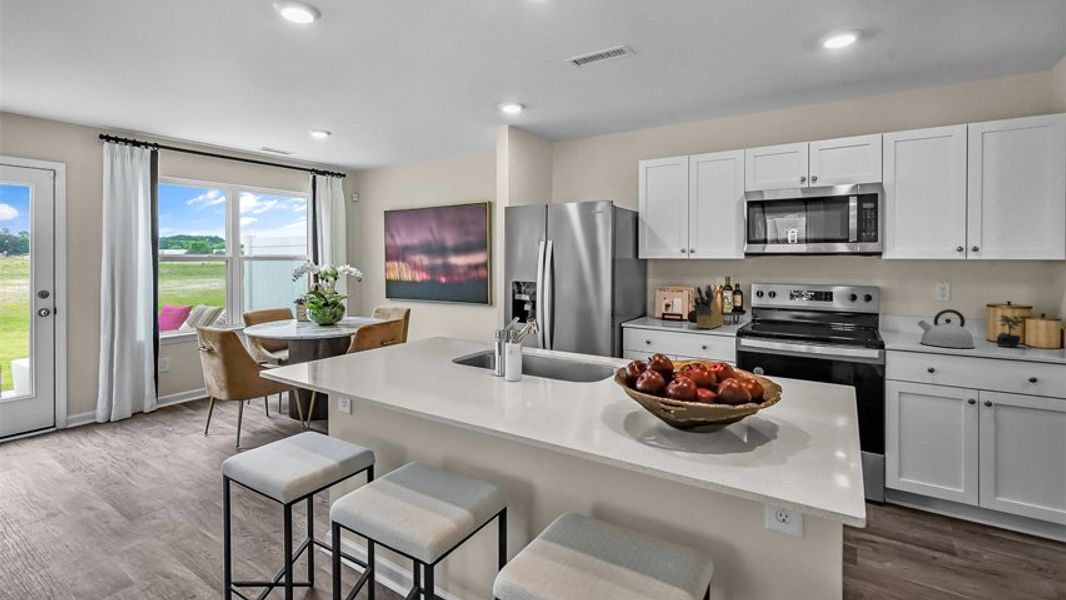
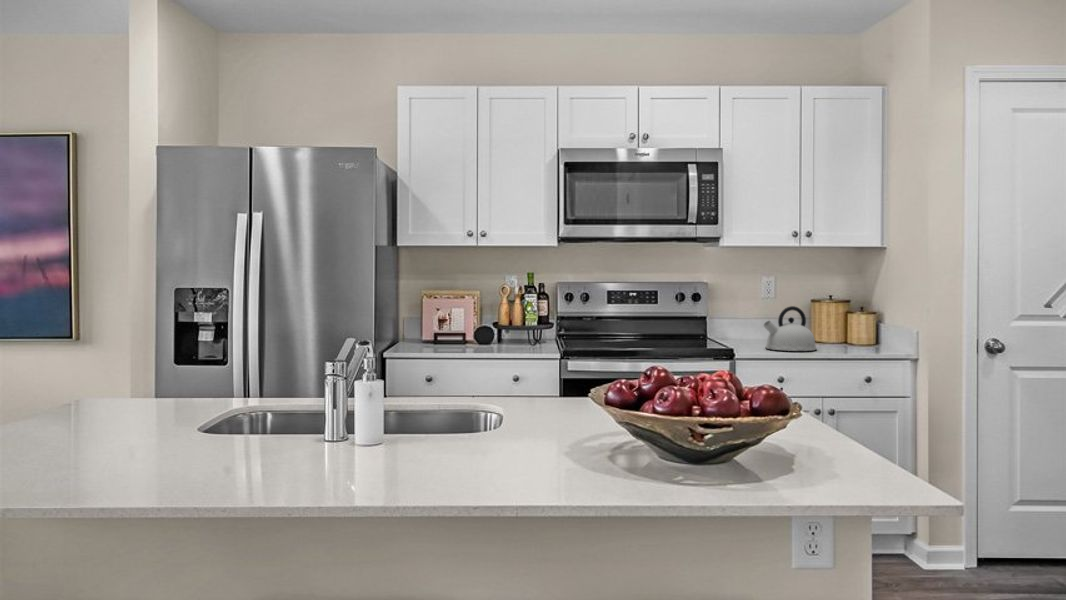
knife block: present [693,285,723,329] -> none [499,283,531,350]
succulent plant: present [996,315,1026,347] -> none [828,308,854,347]

